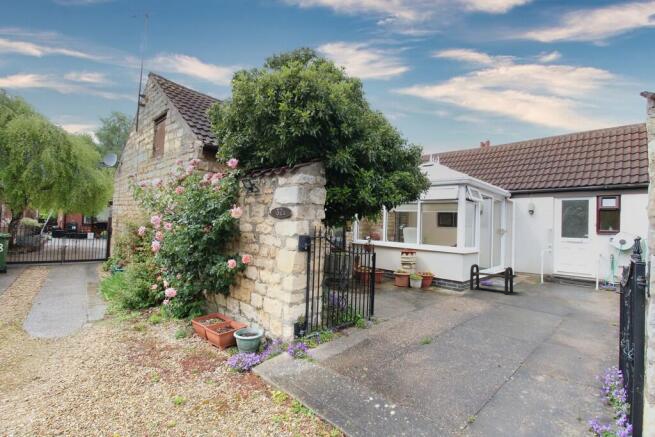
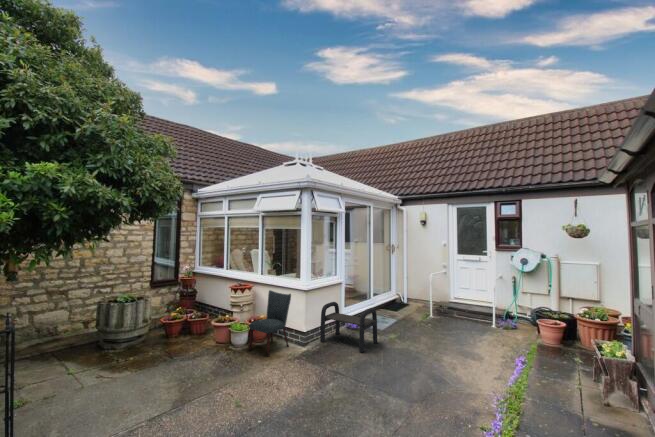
chair: none [426,253,453,293] -> present [249,290,291,356]

